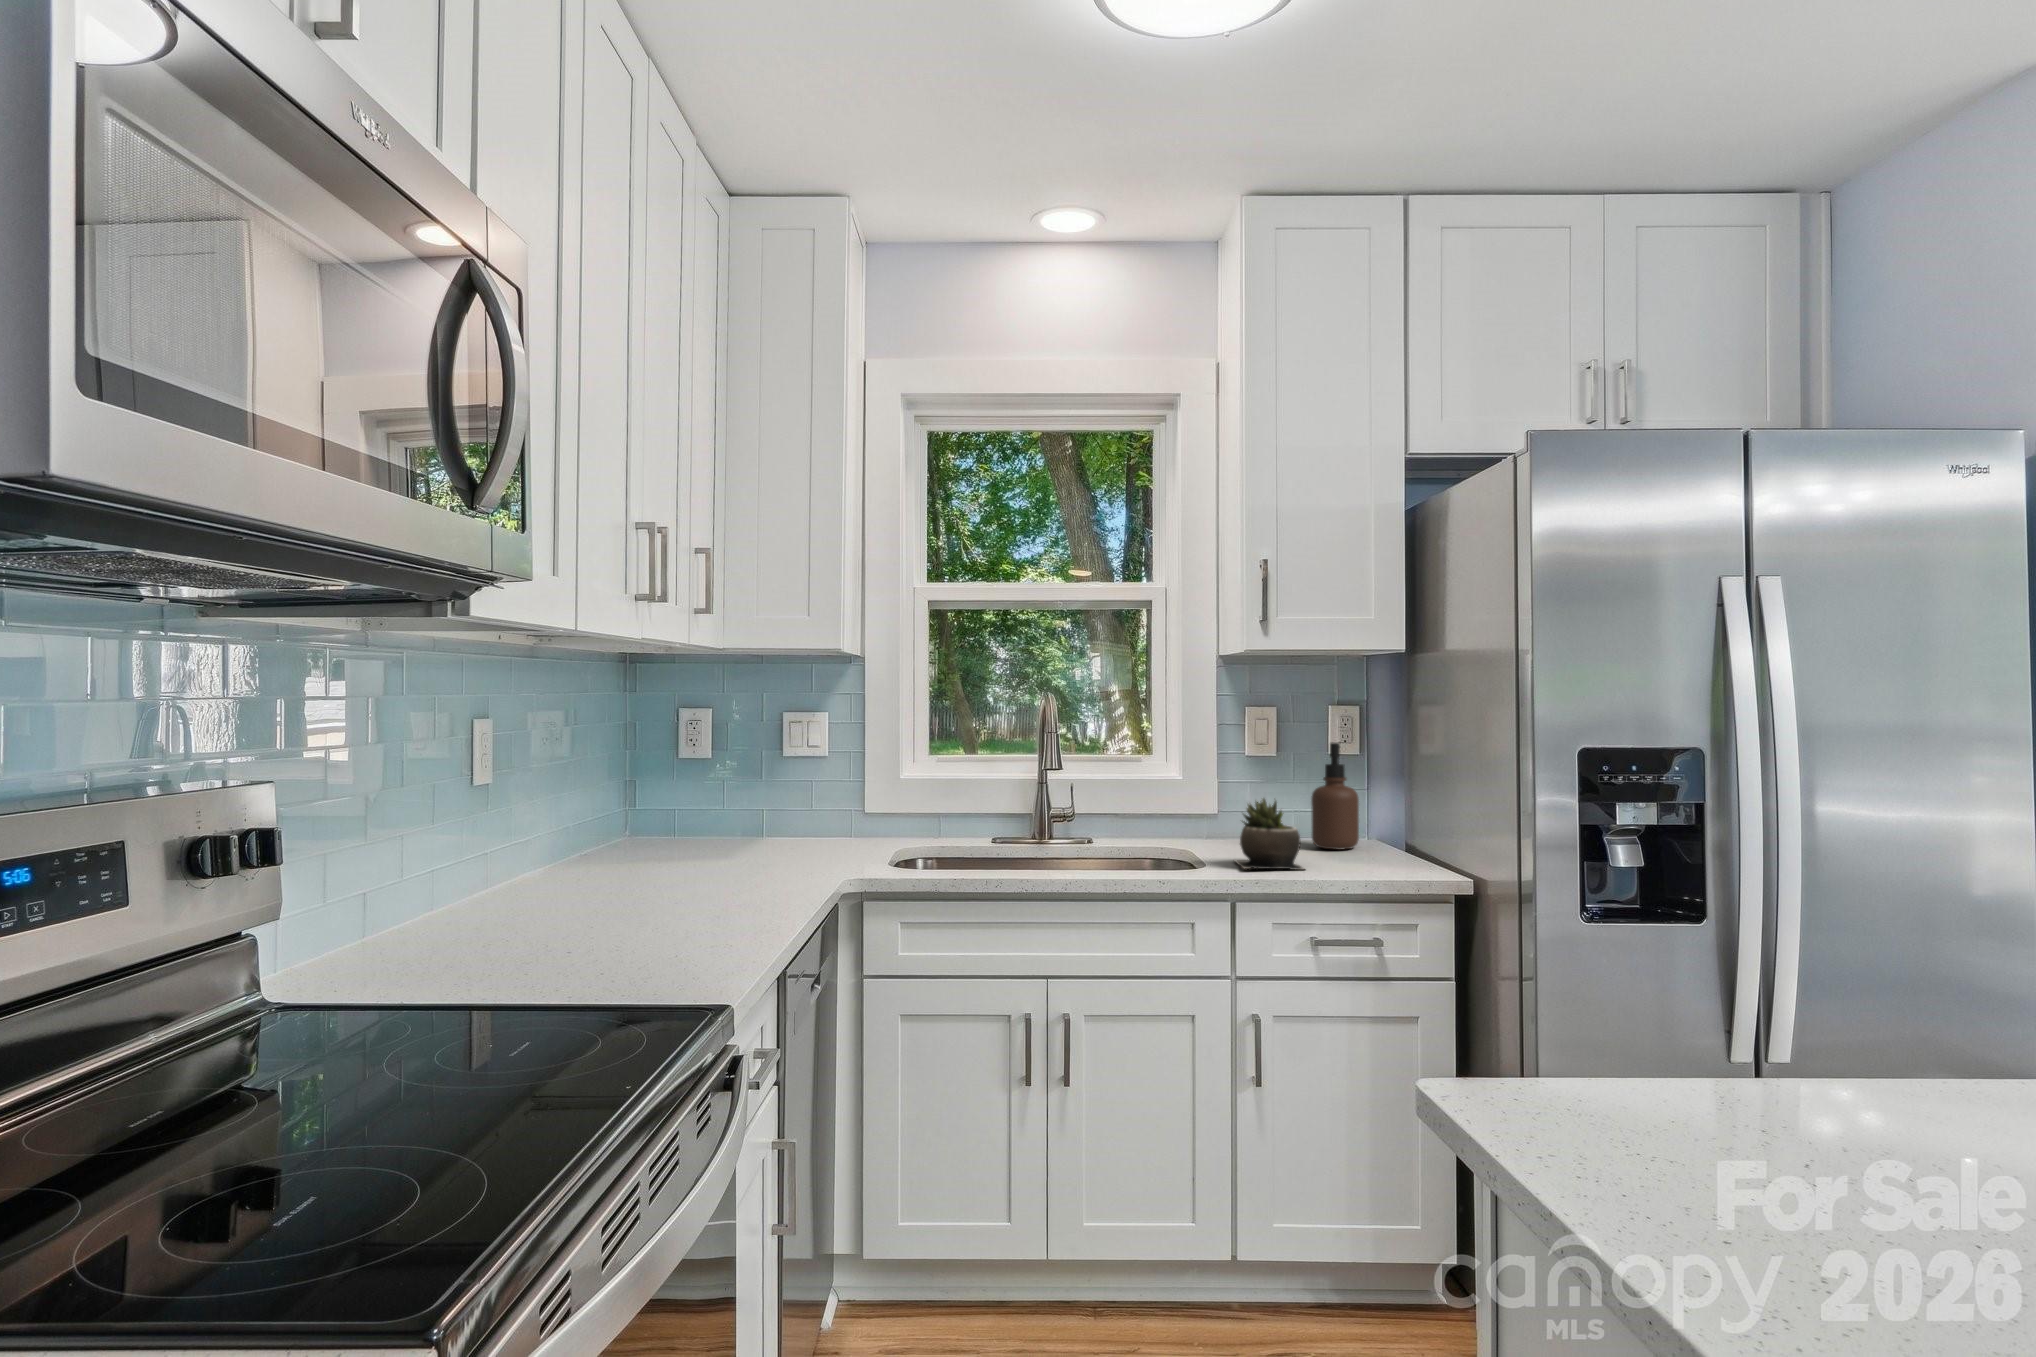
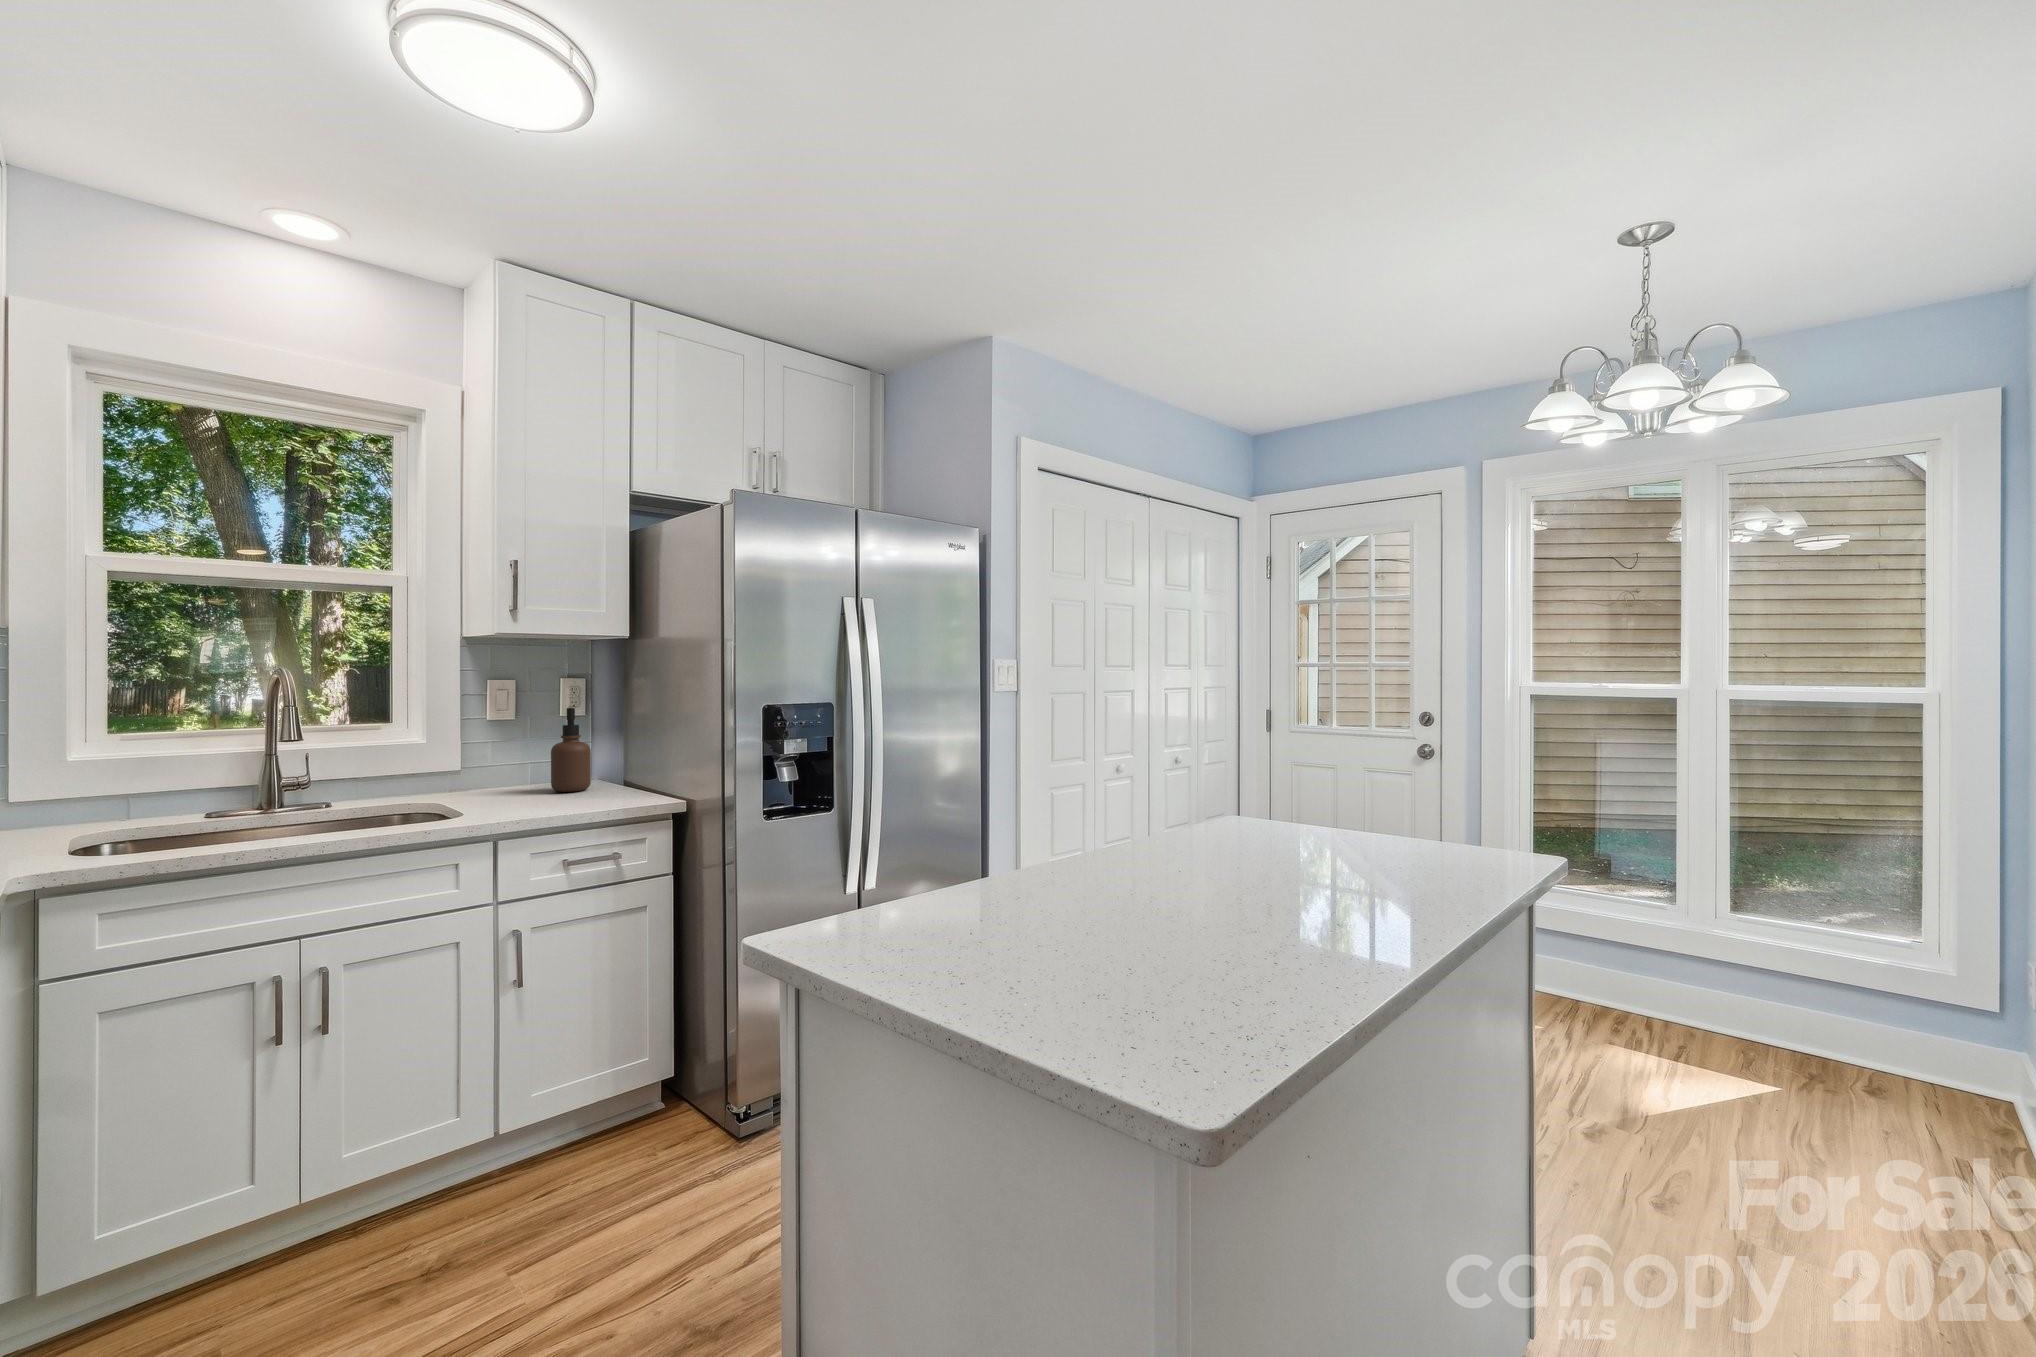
succulent plant: present [1235,799,1303,870] -> none [486,753,556,813]

